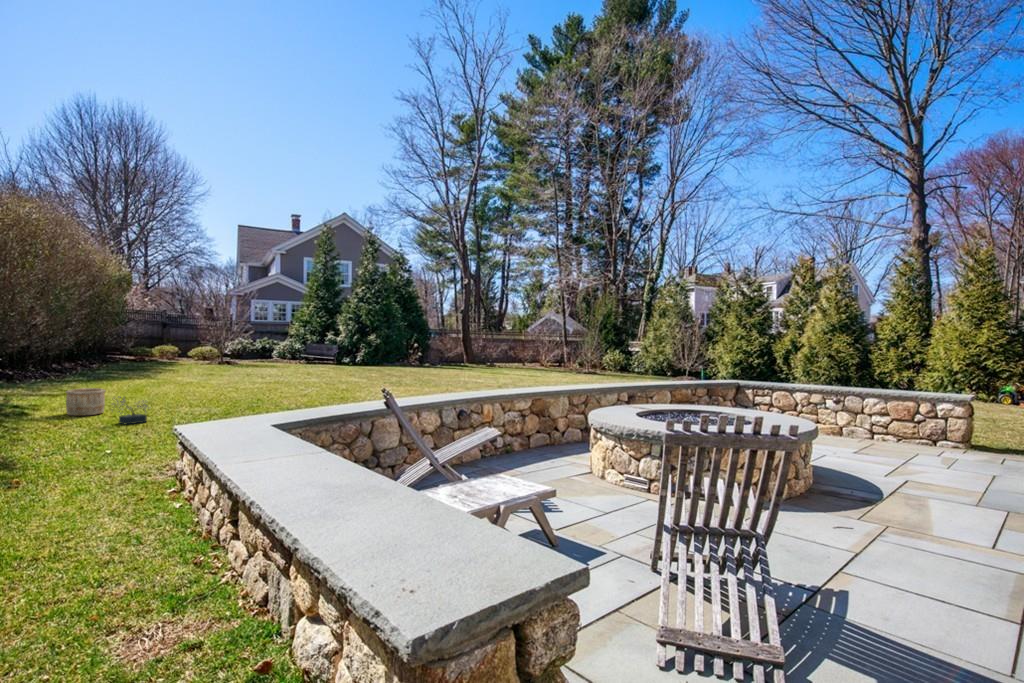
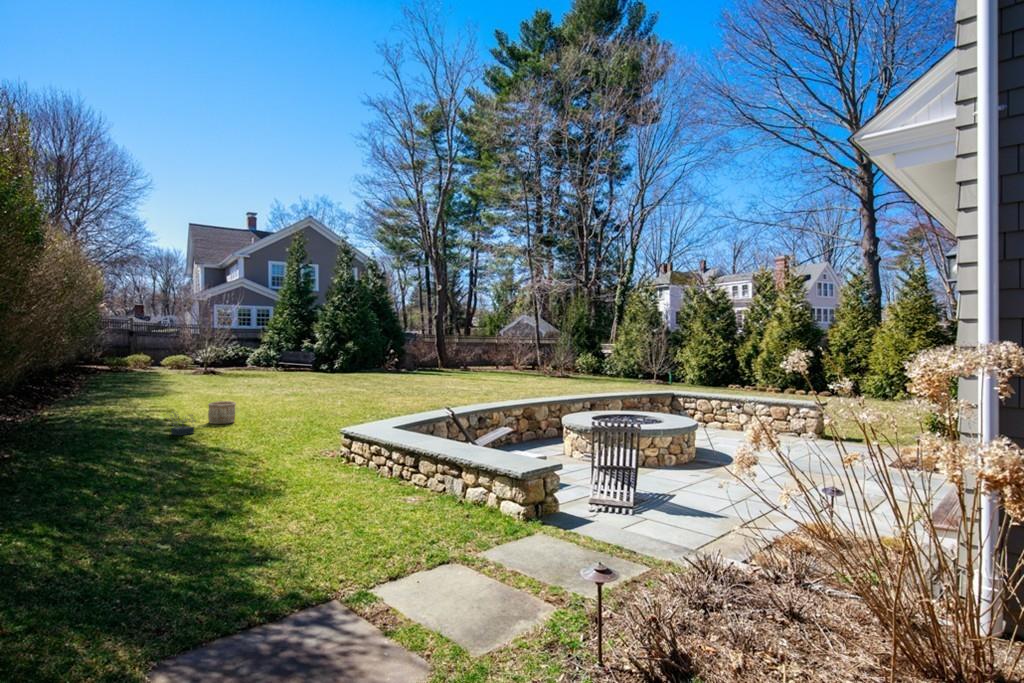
wooden bucket: present [66,388,106,416] -> present [208,401,236,424]

